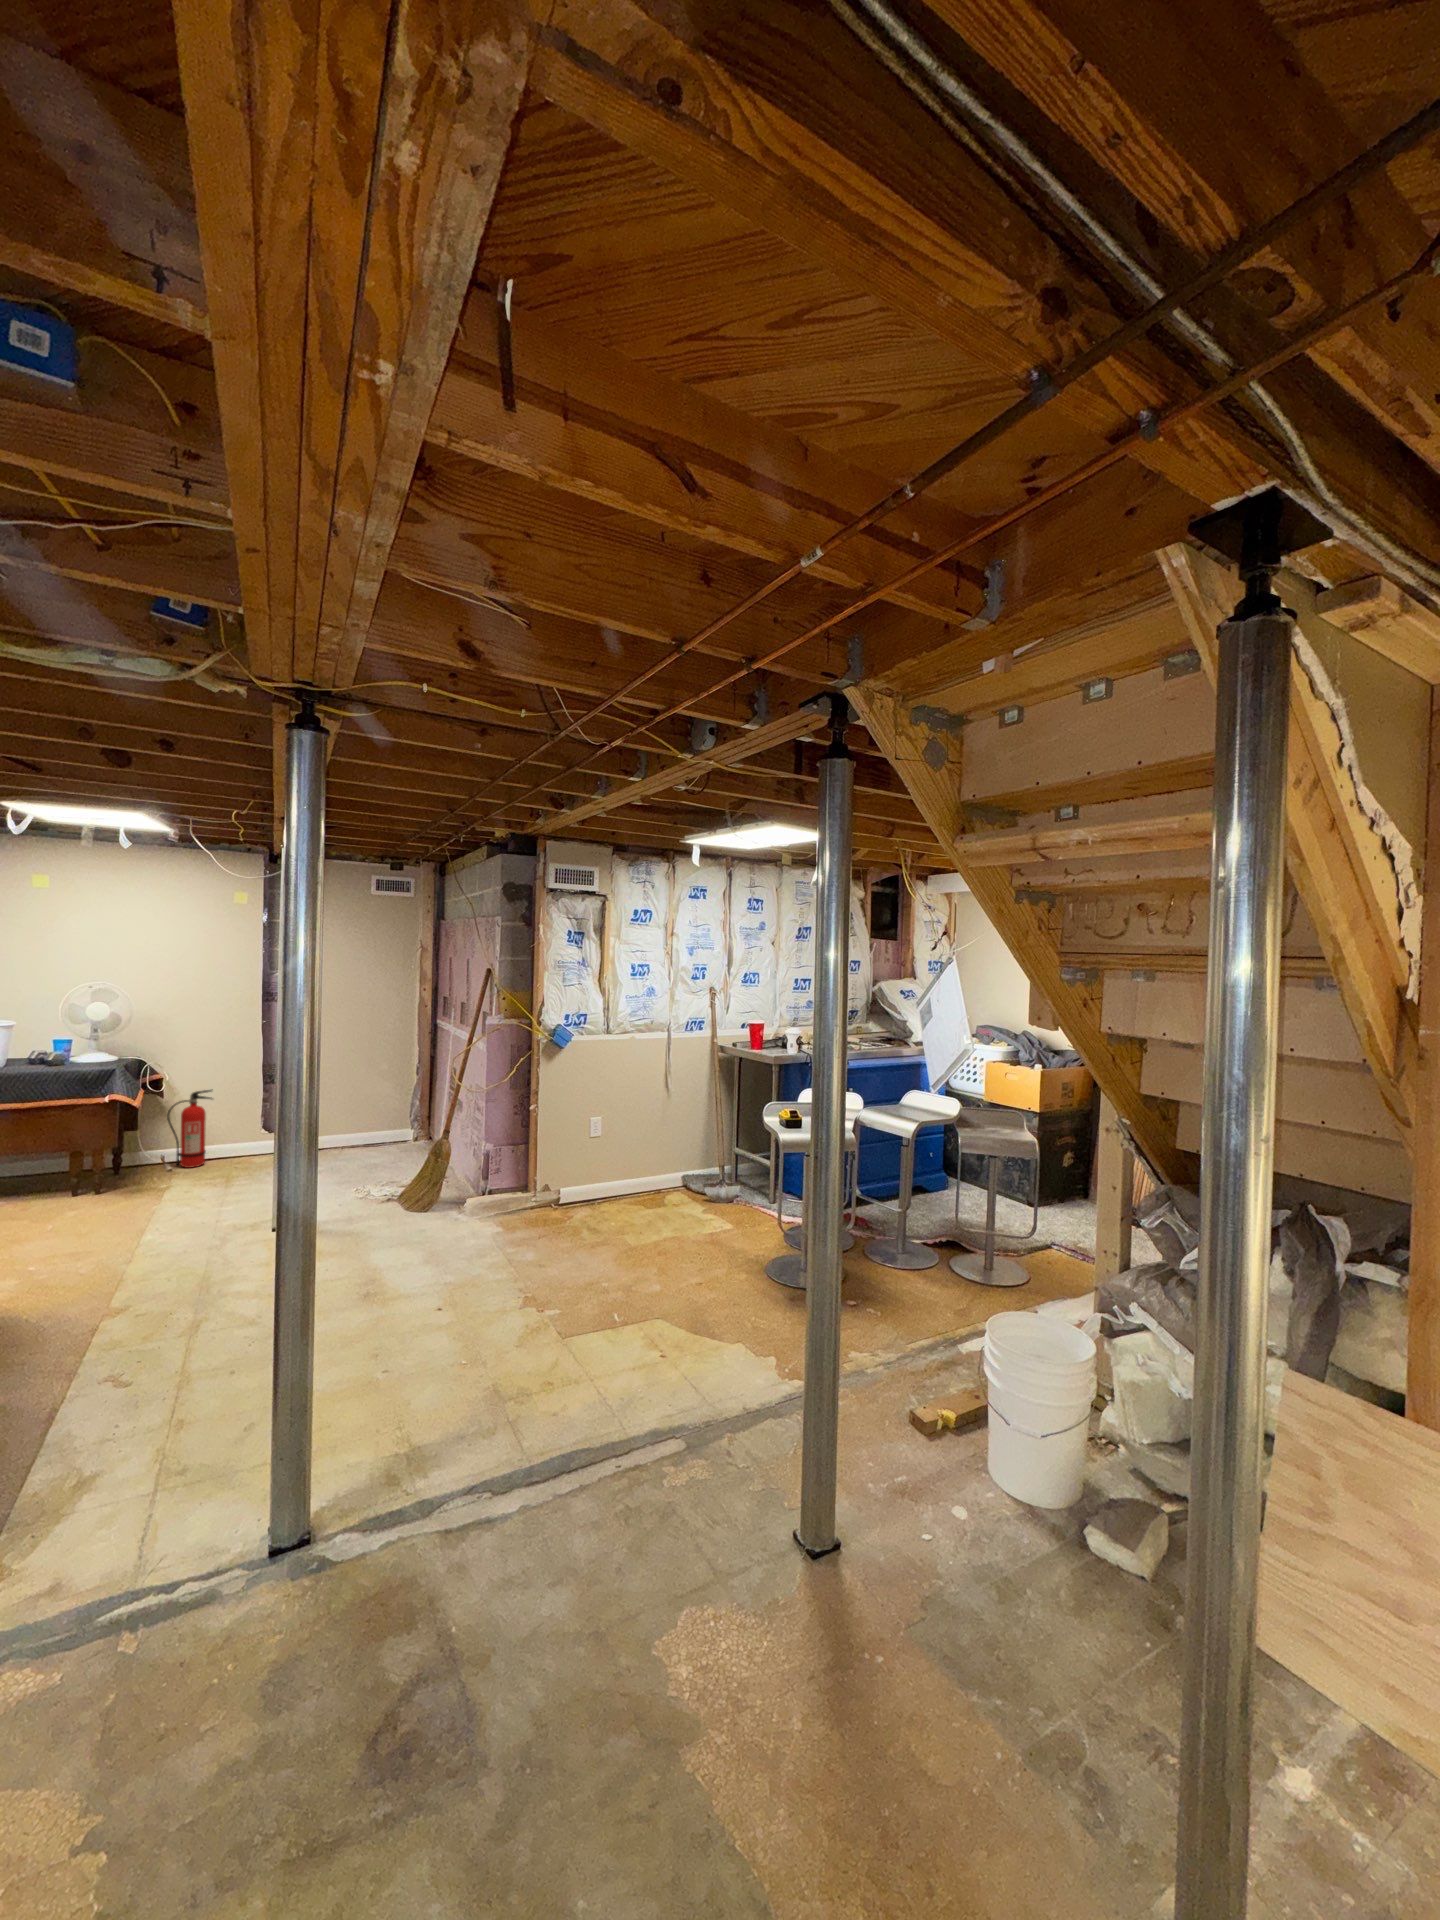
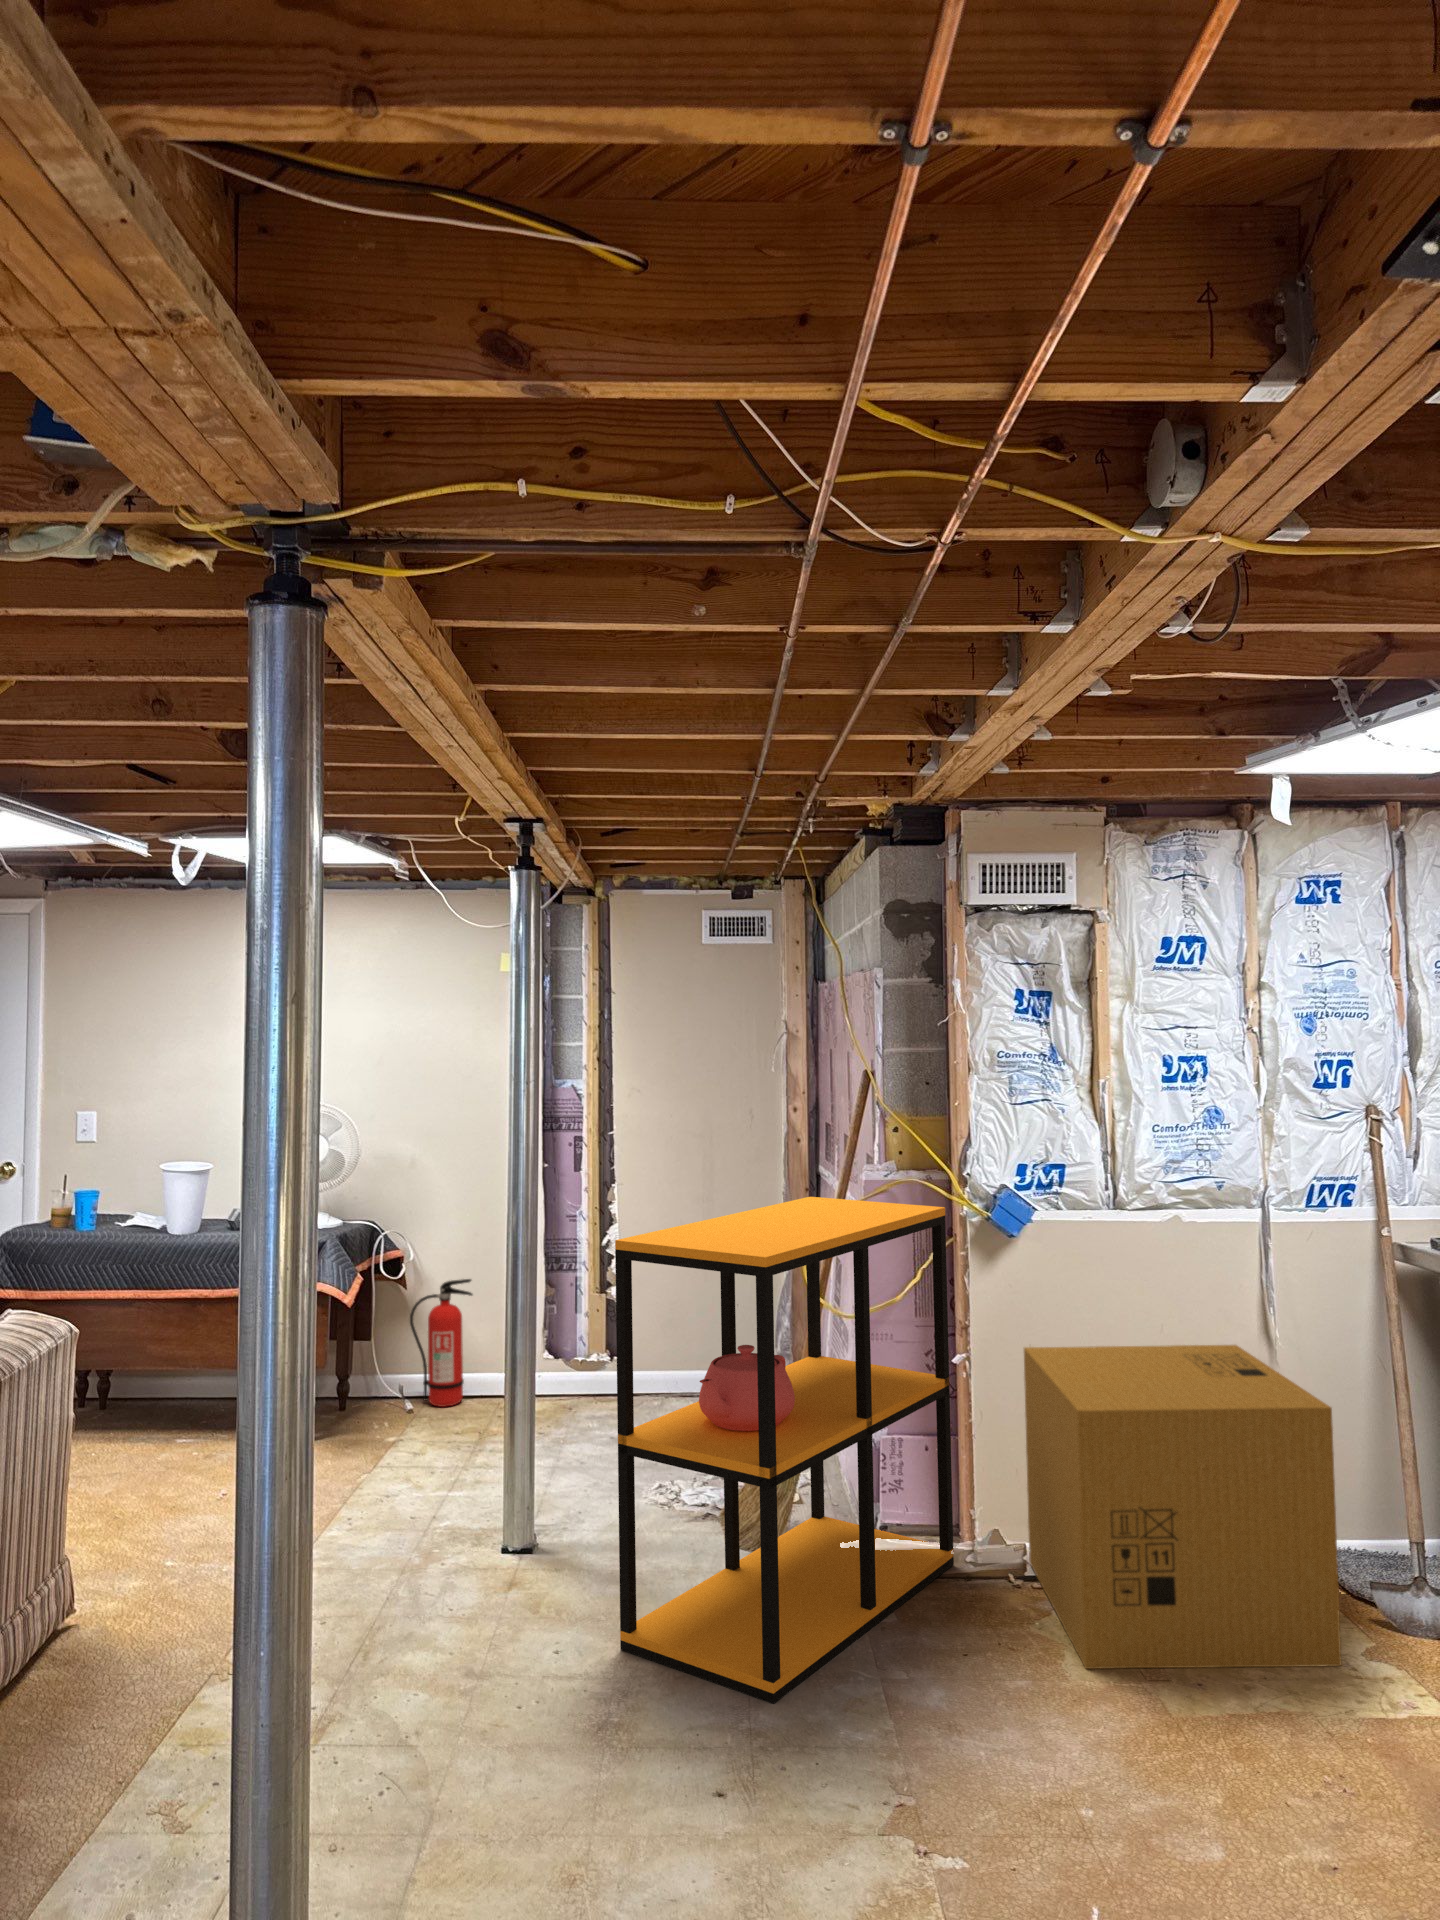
shelving unit: none [368,1031,530,1263] -> present [615,1197,954,1704]
cardboard box: none [562,1093,697,1231] -> present [1024,1345,1341,1669]

